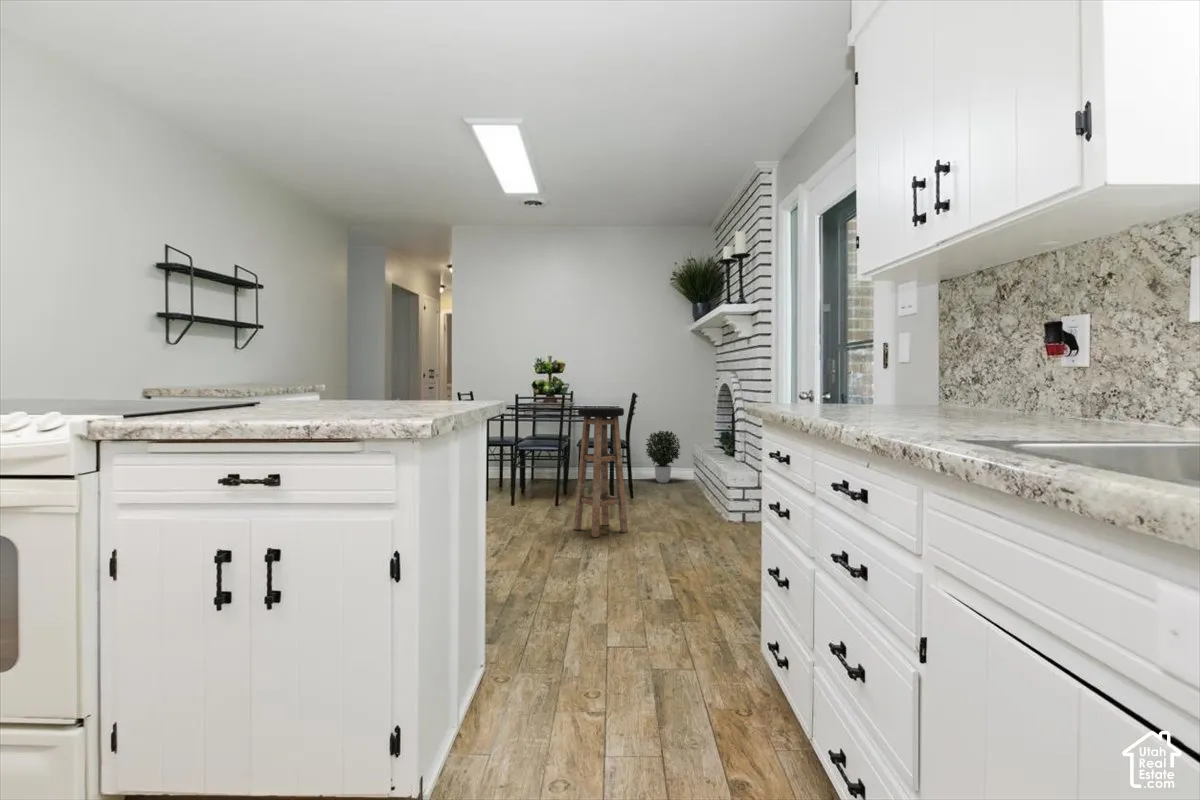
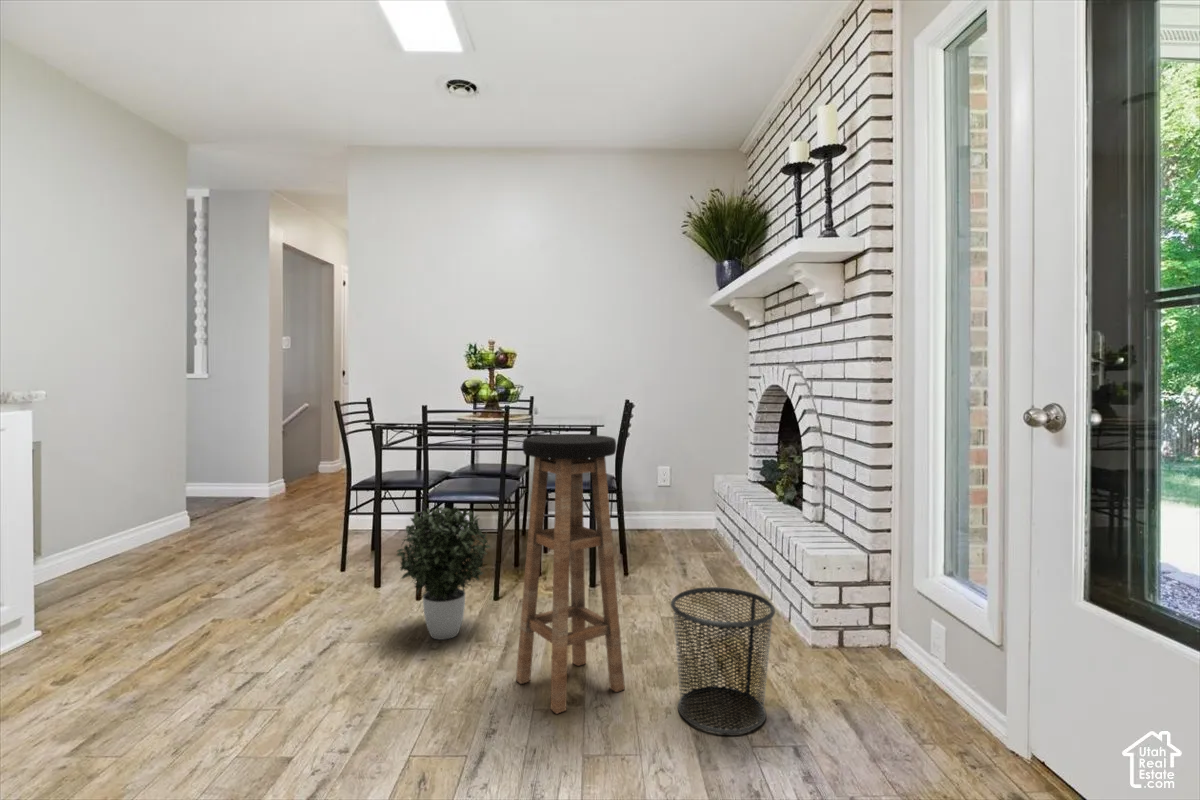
potted plant: present [646,431,680,483] -> present [397,506,490,640]
waste bin: none [649,482,698,543] -> present [671,587,775,734]

